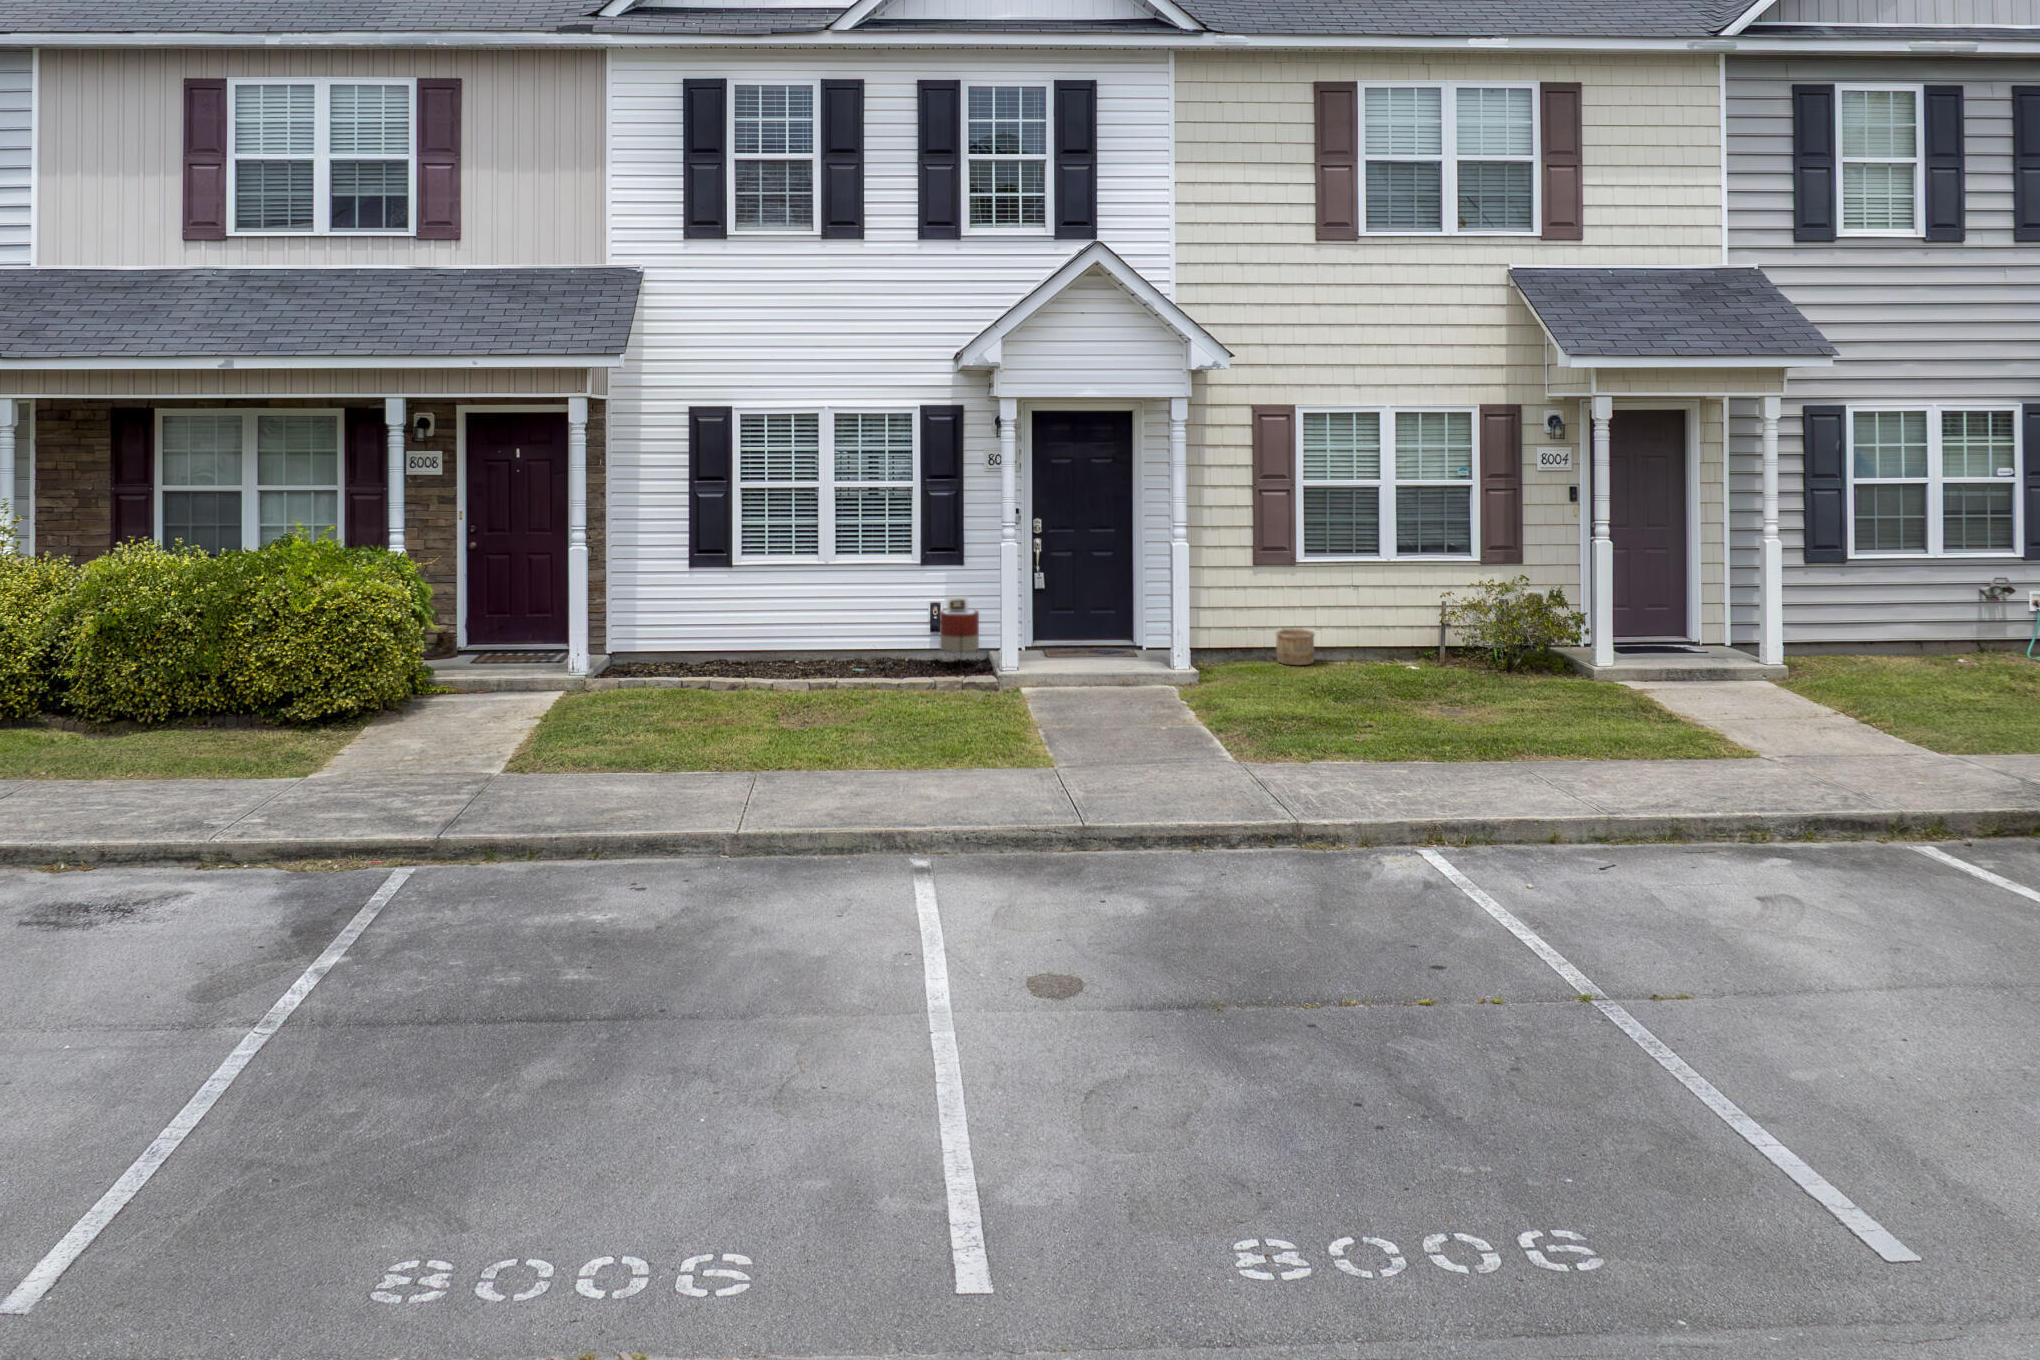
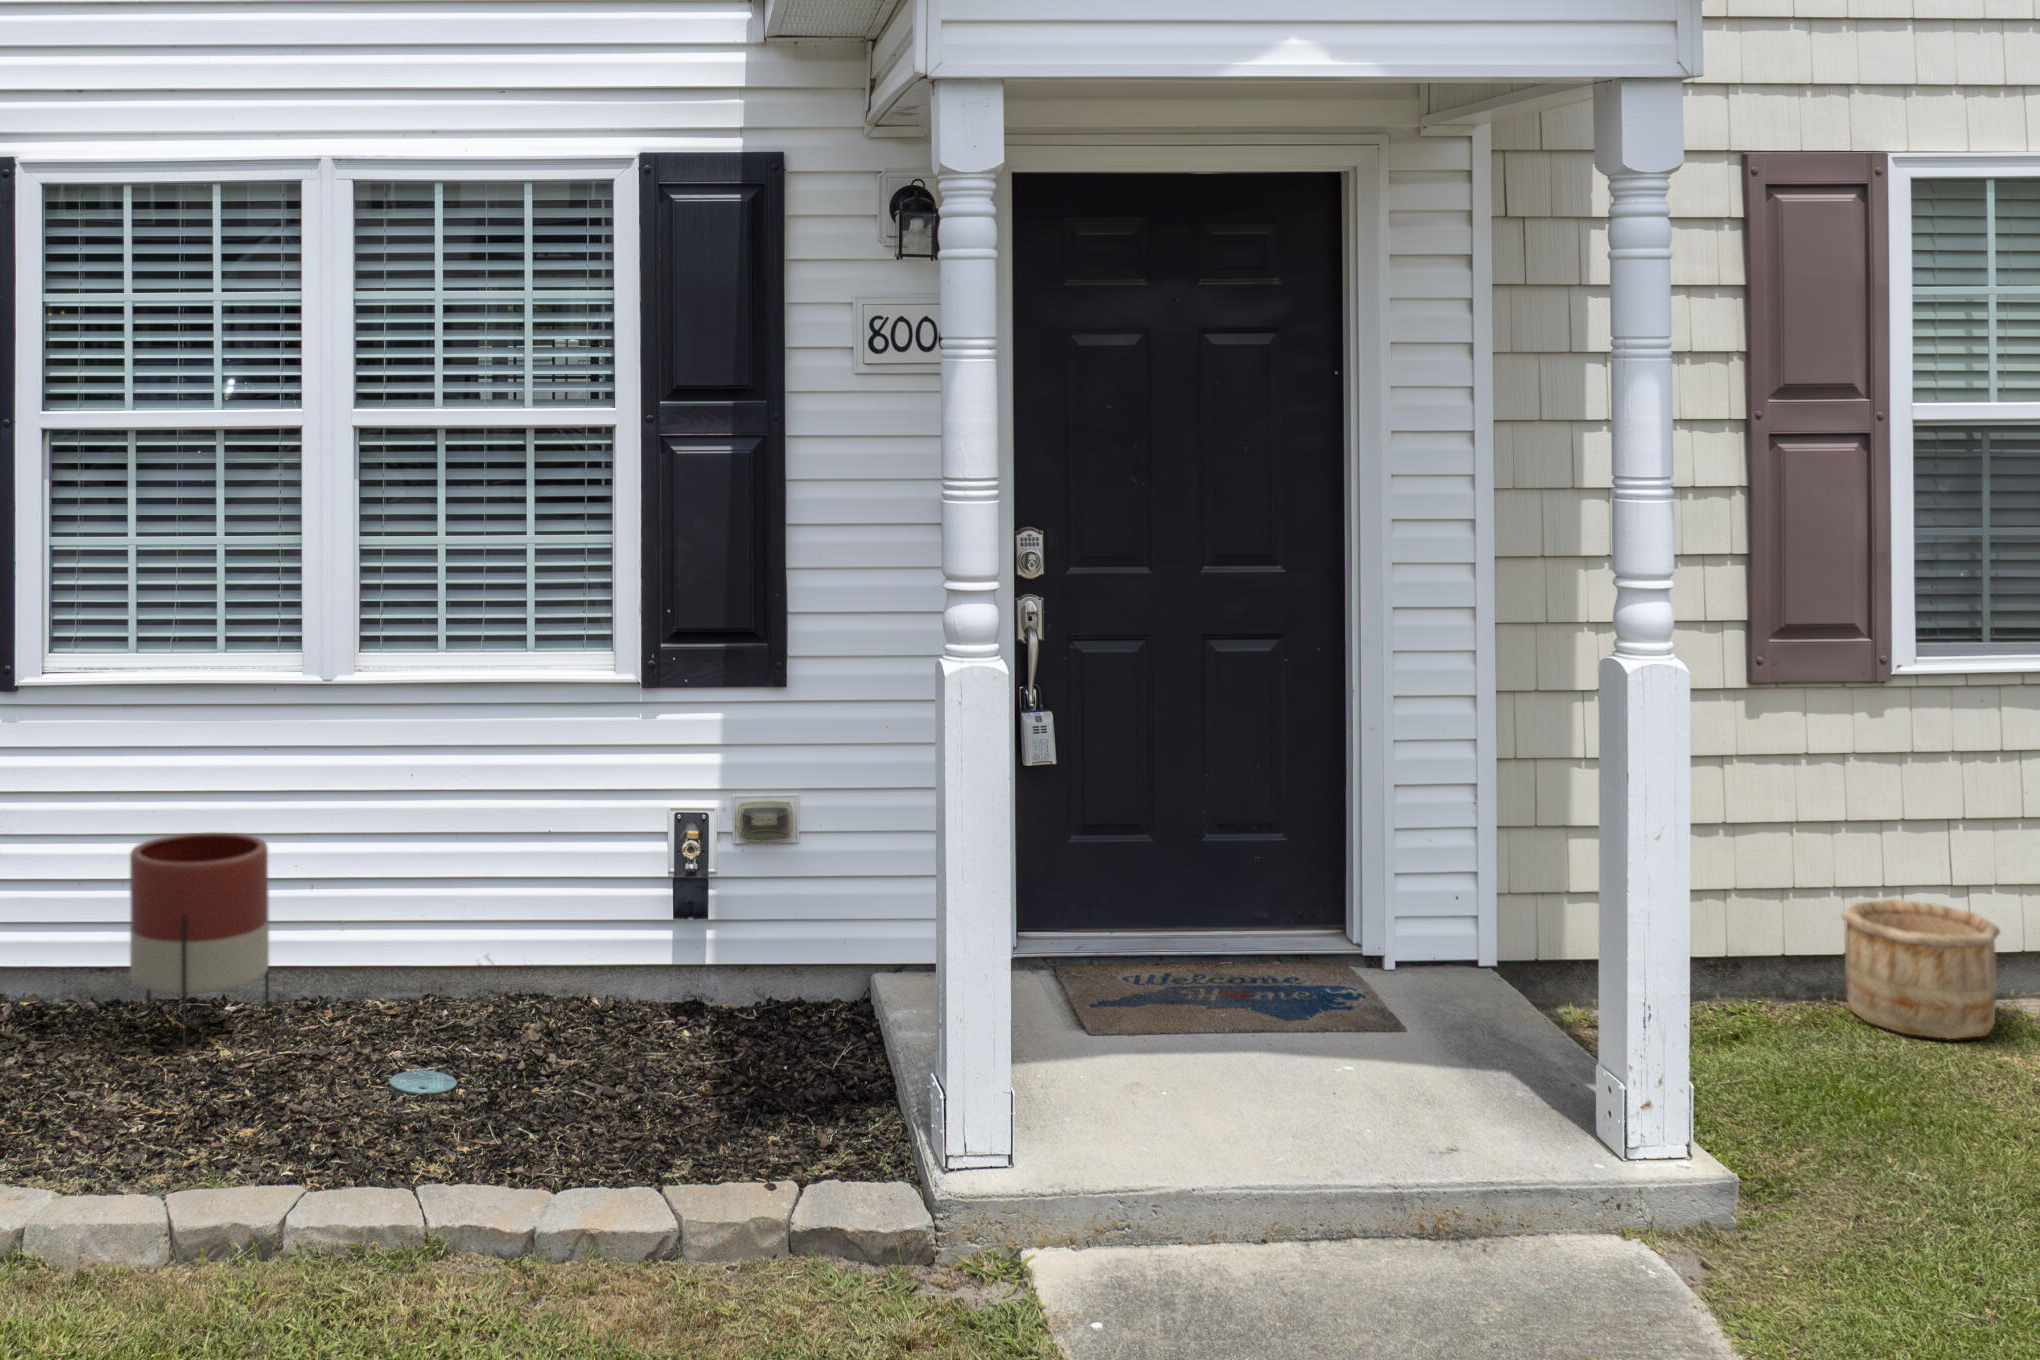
planter: present [940,611,979,653] -> present [130,832,269,1053]

